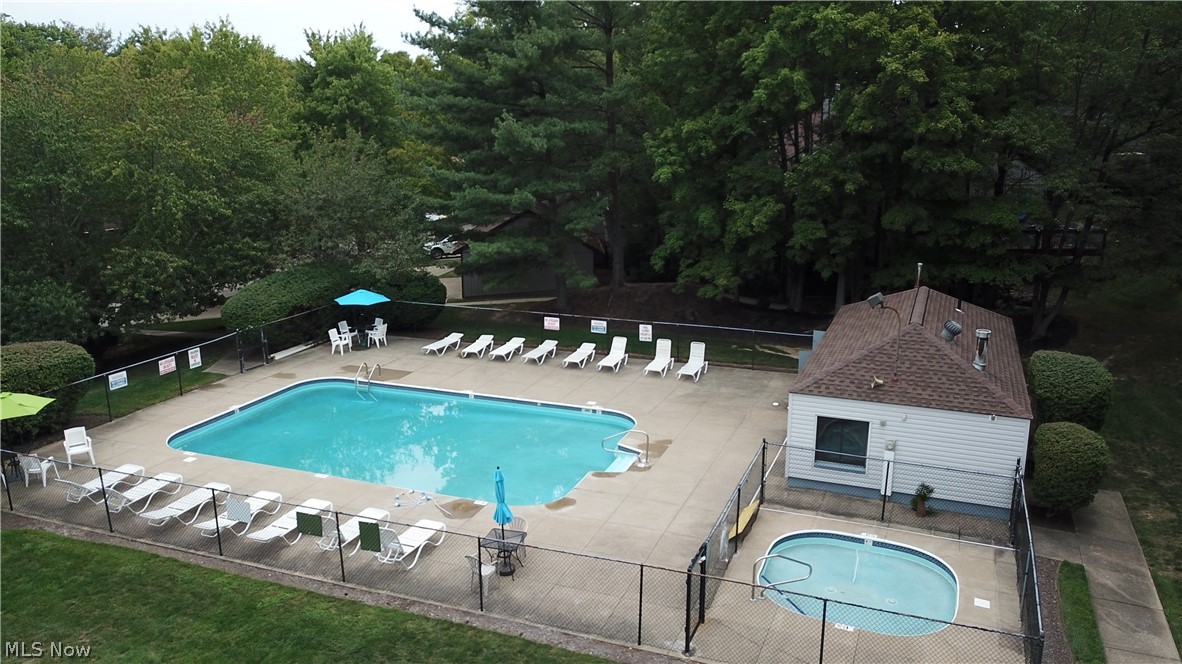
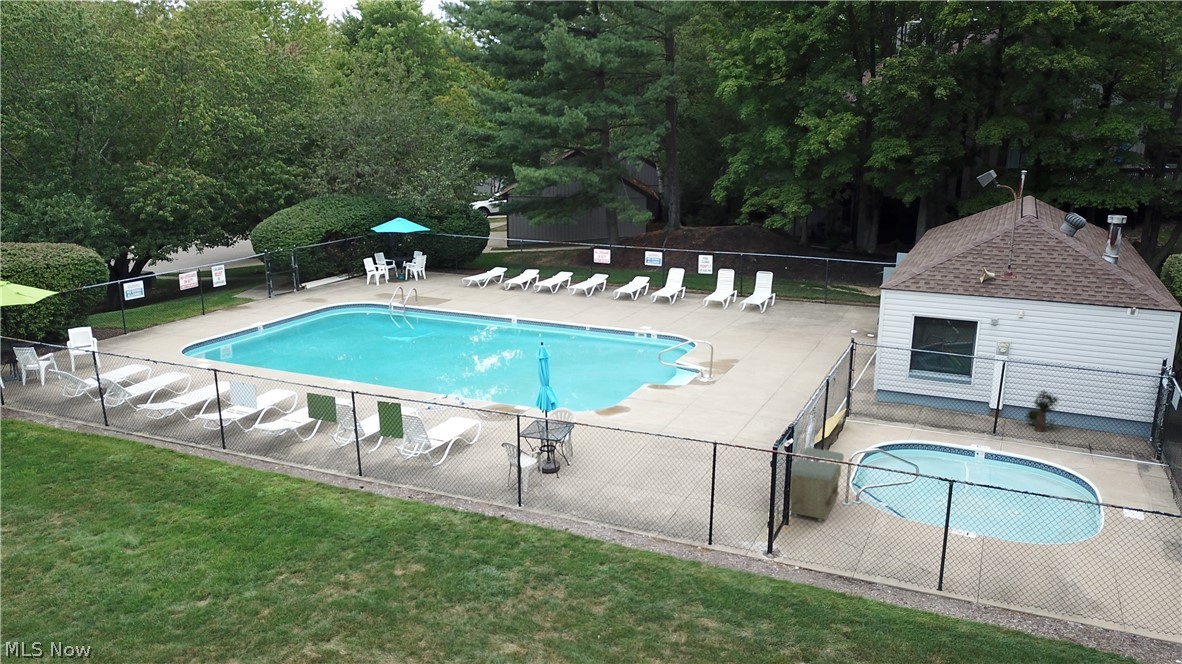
storage bench: none [702,553,749,619] -> present [788,448,844,521]

